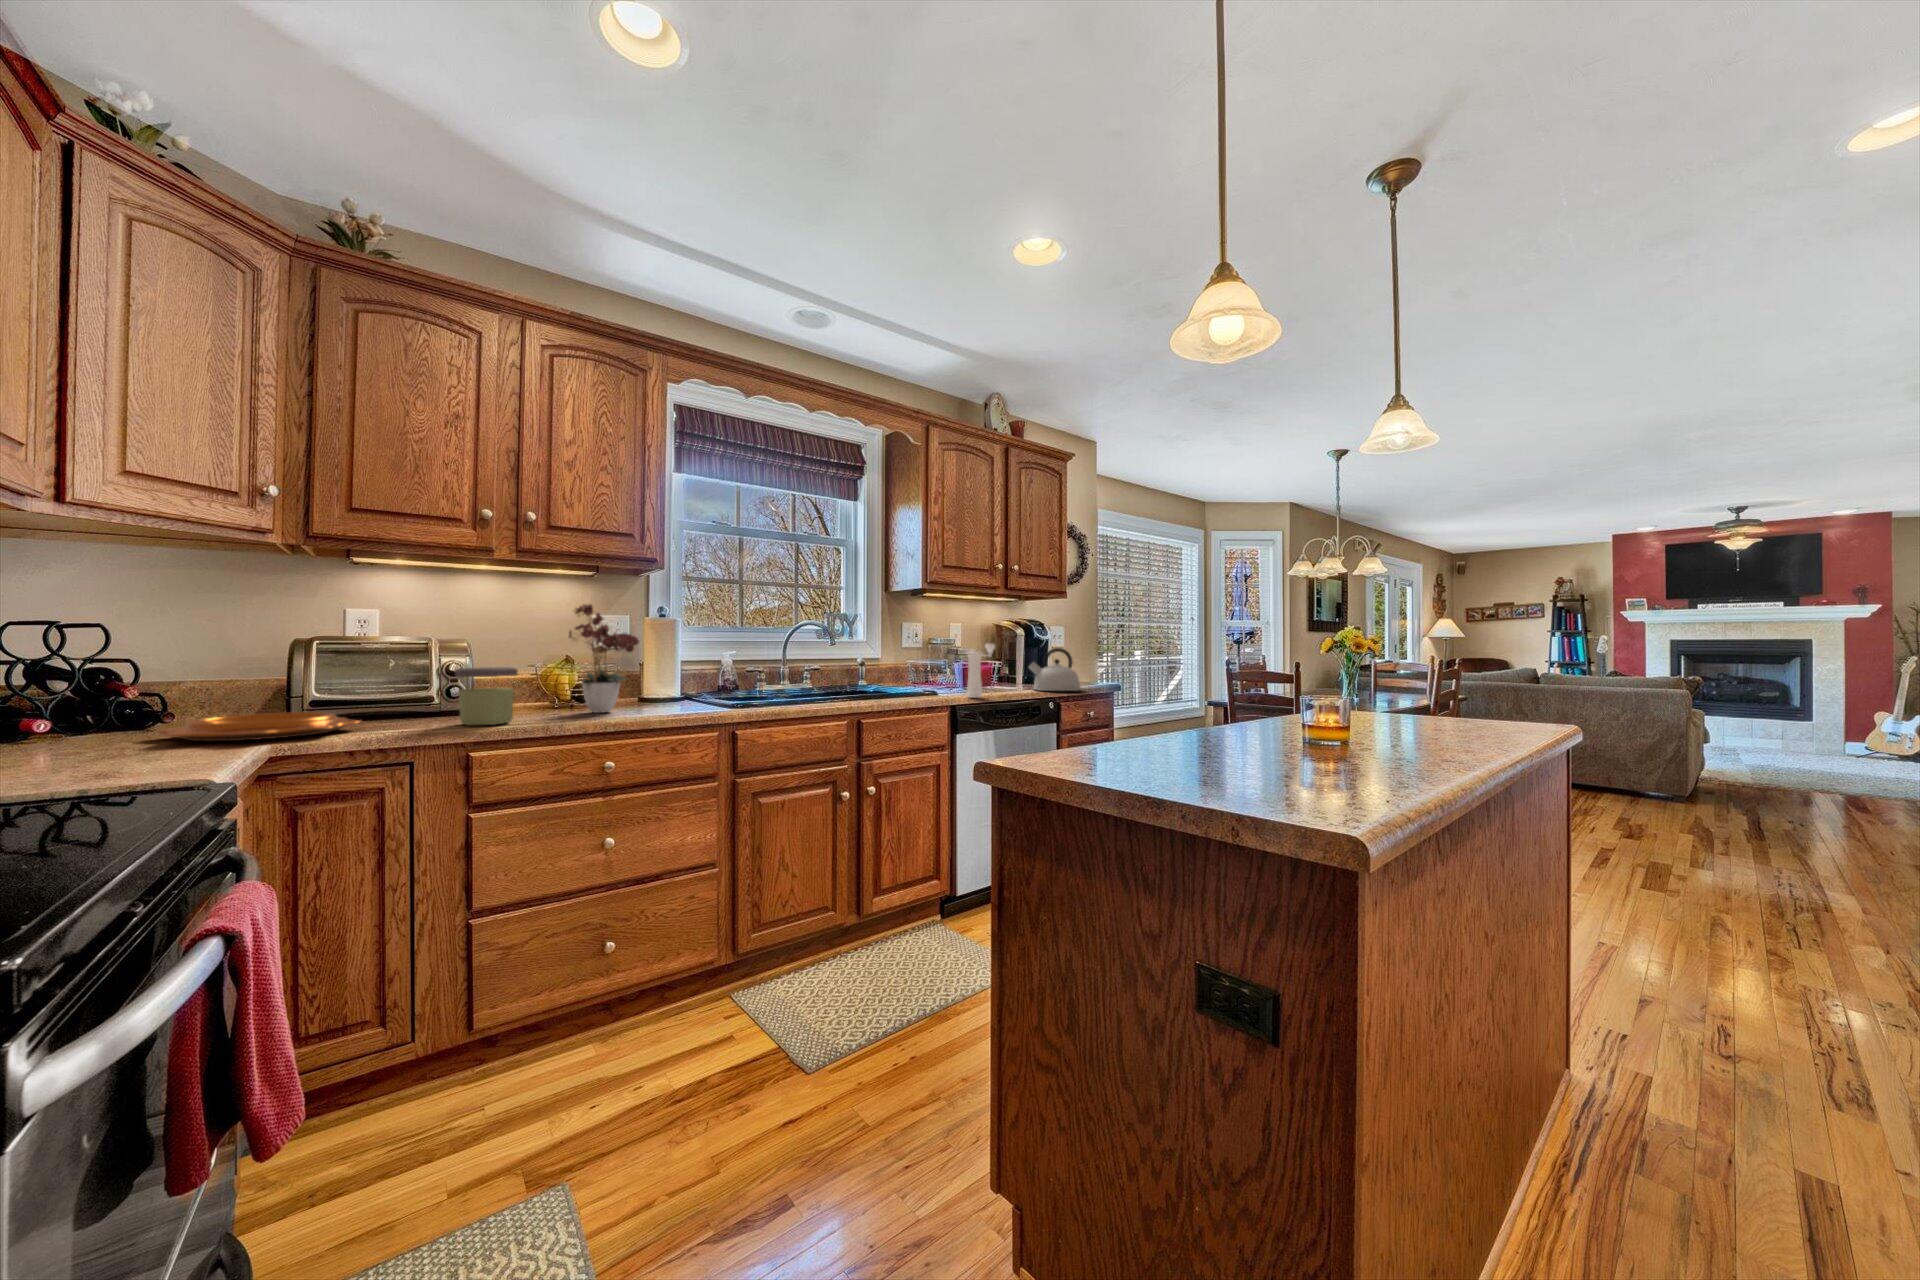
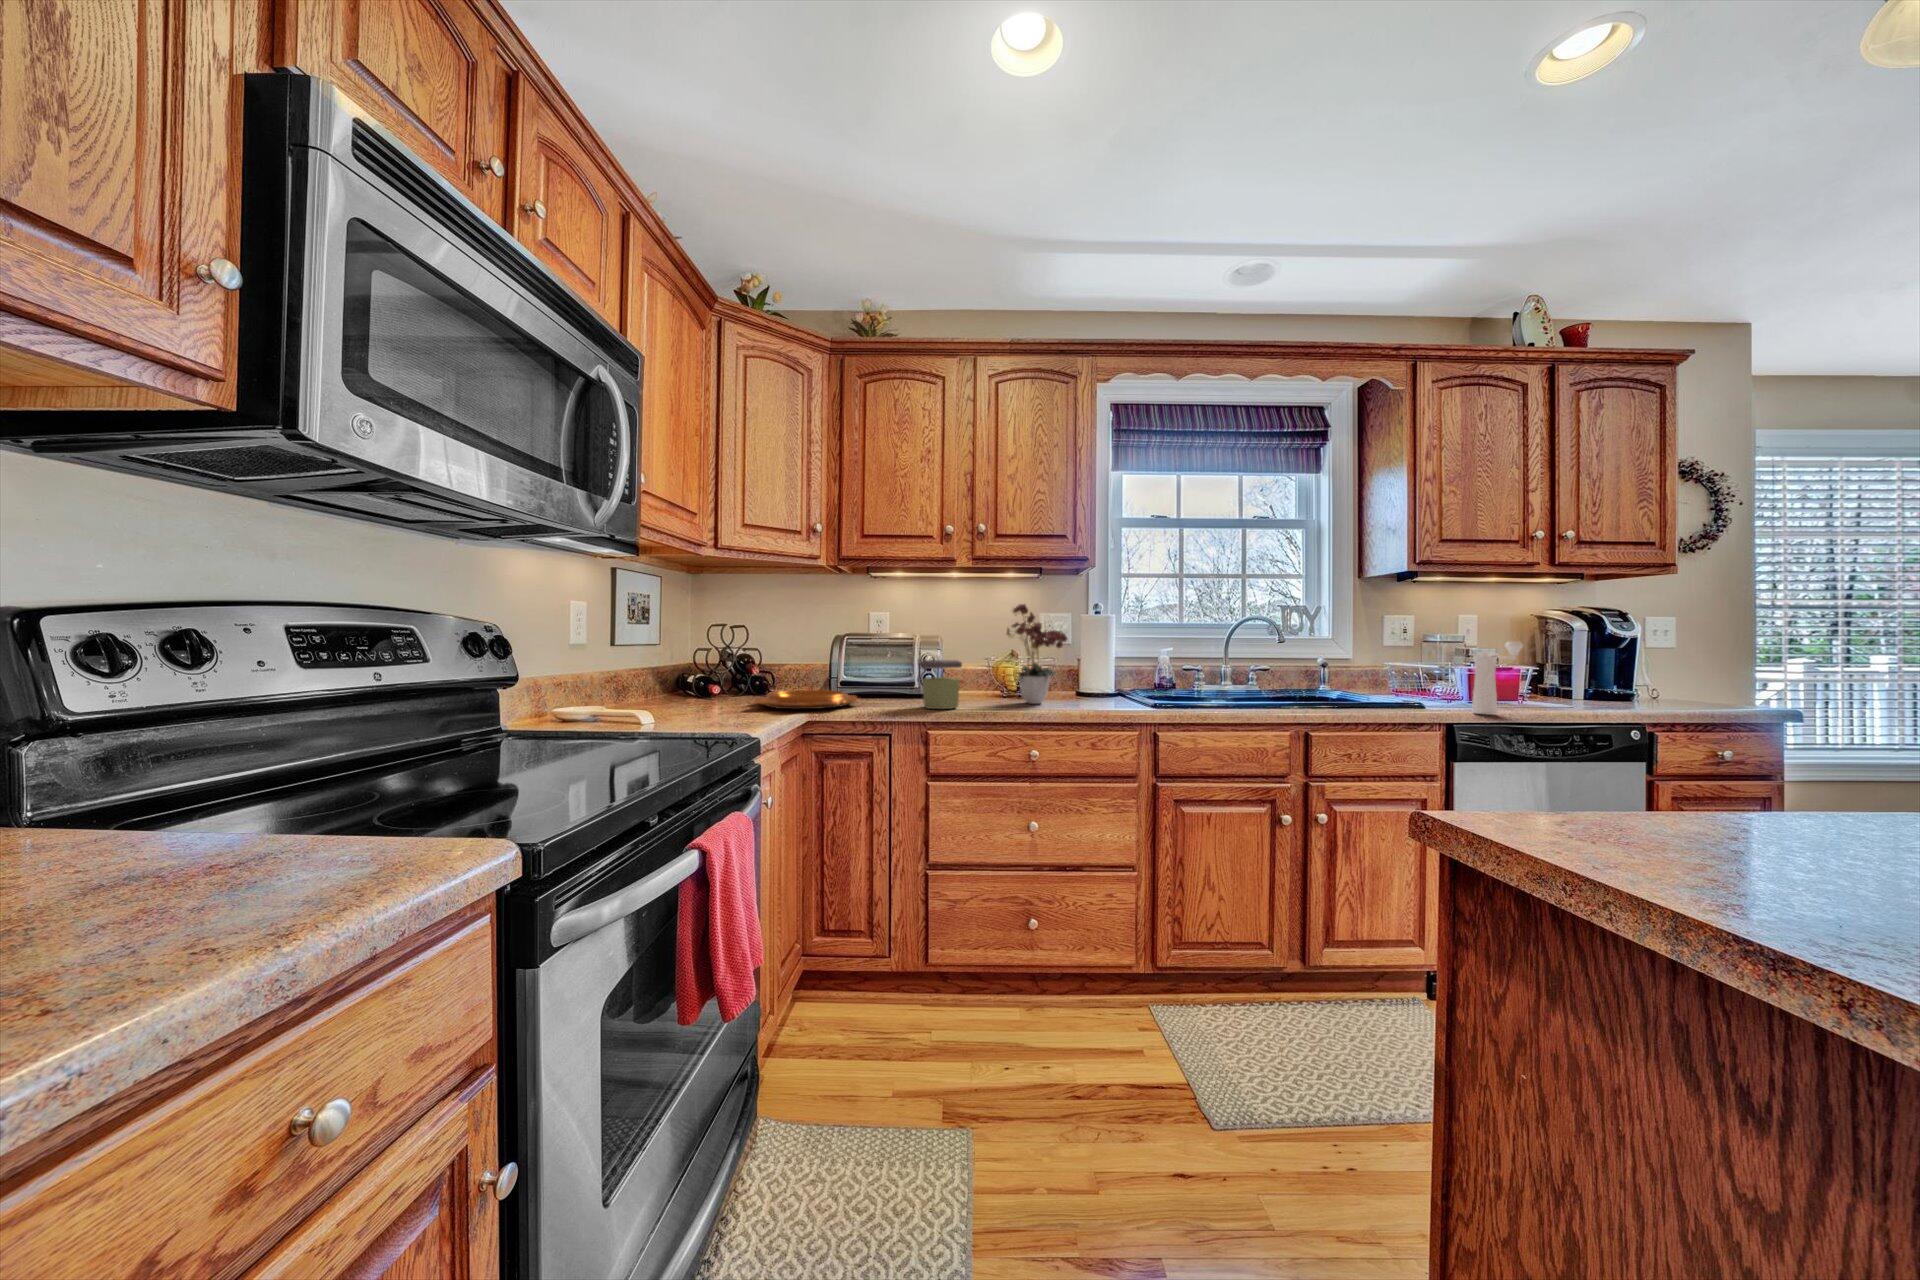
kettle: present [1028,648,1081,691] -> none [1590,648,1701,714]

